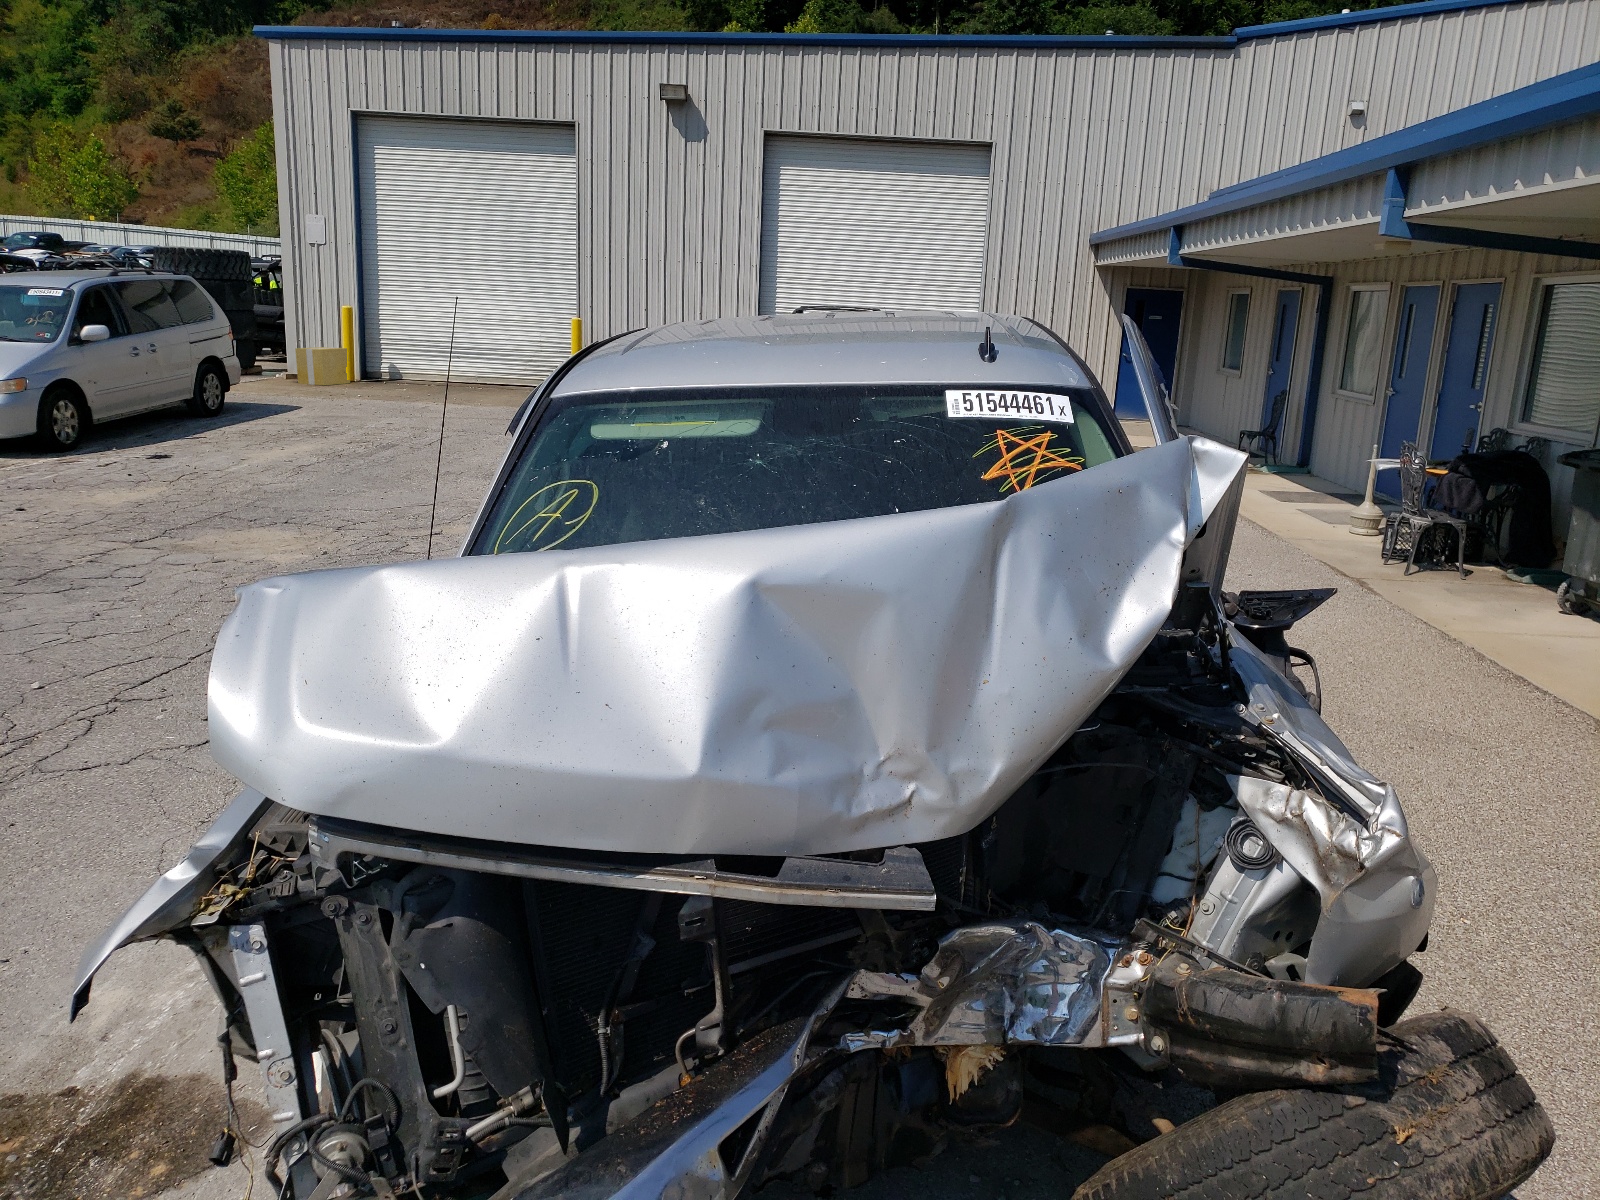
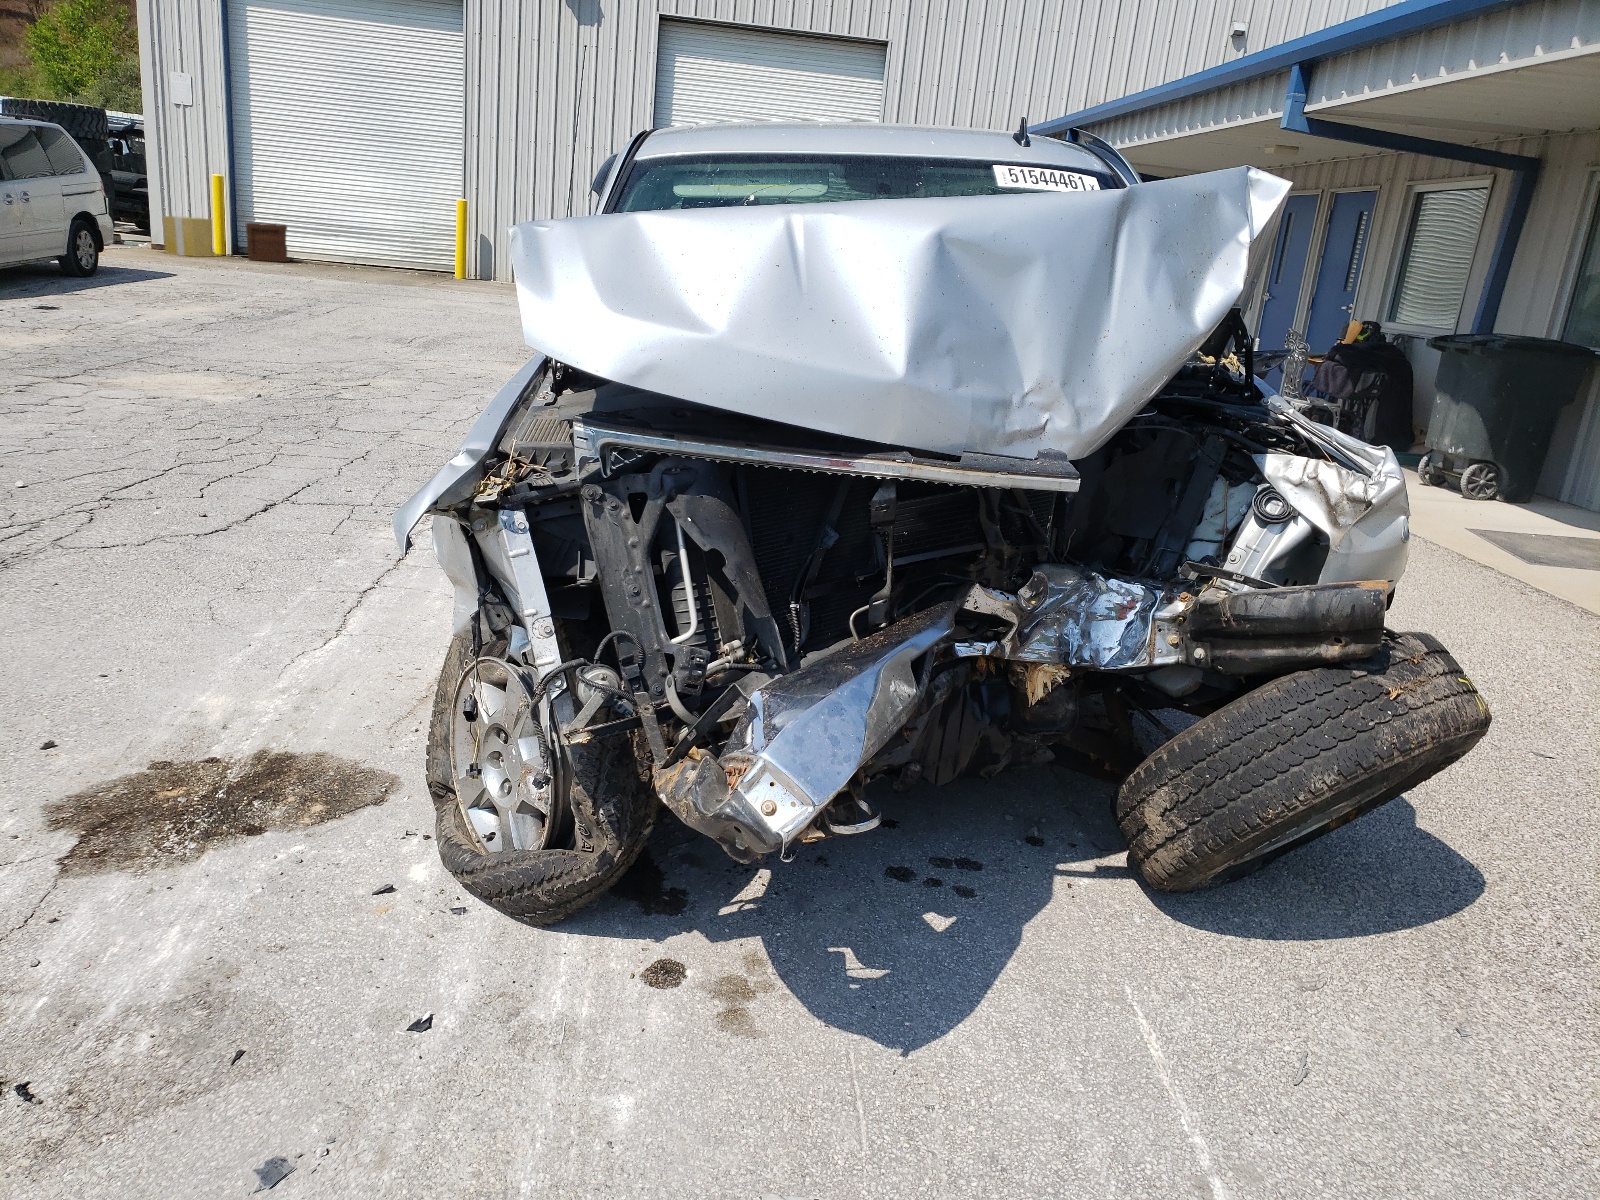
wooden crate: none [371,349,417,386] -> present [246,223,293,262]

